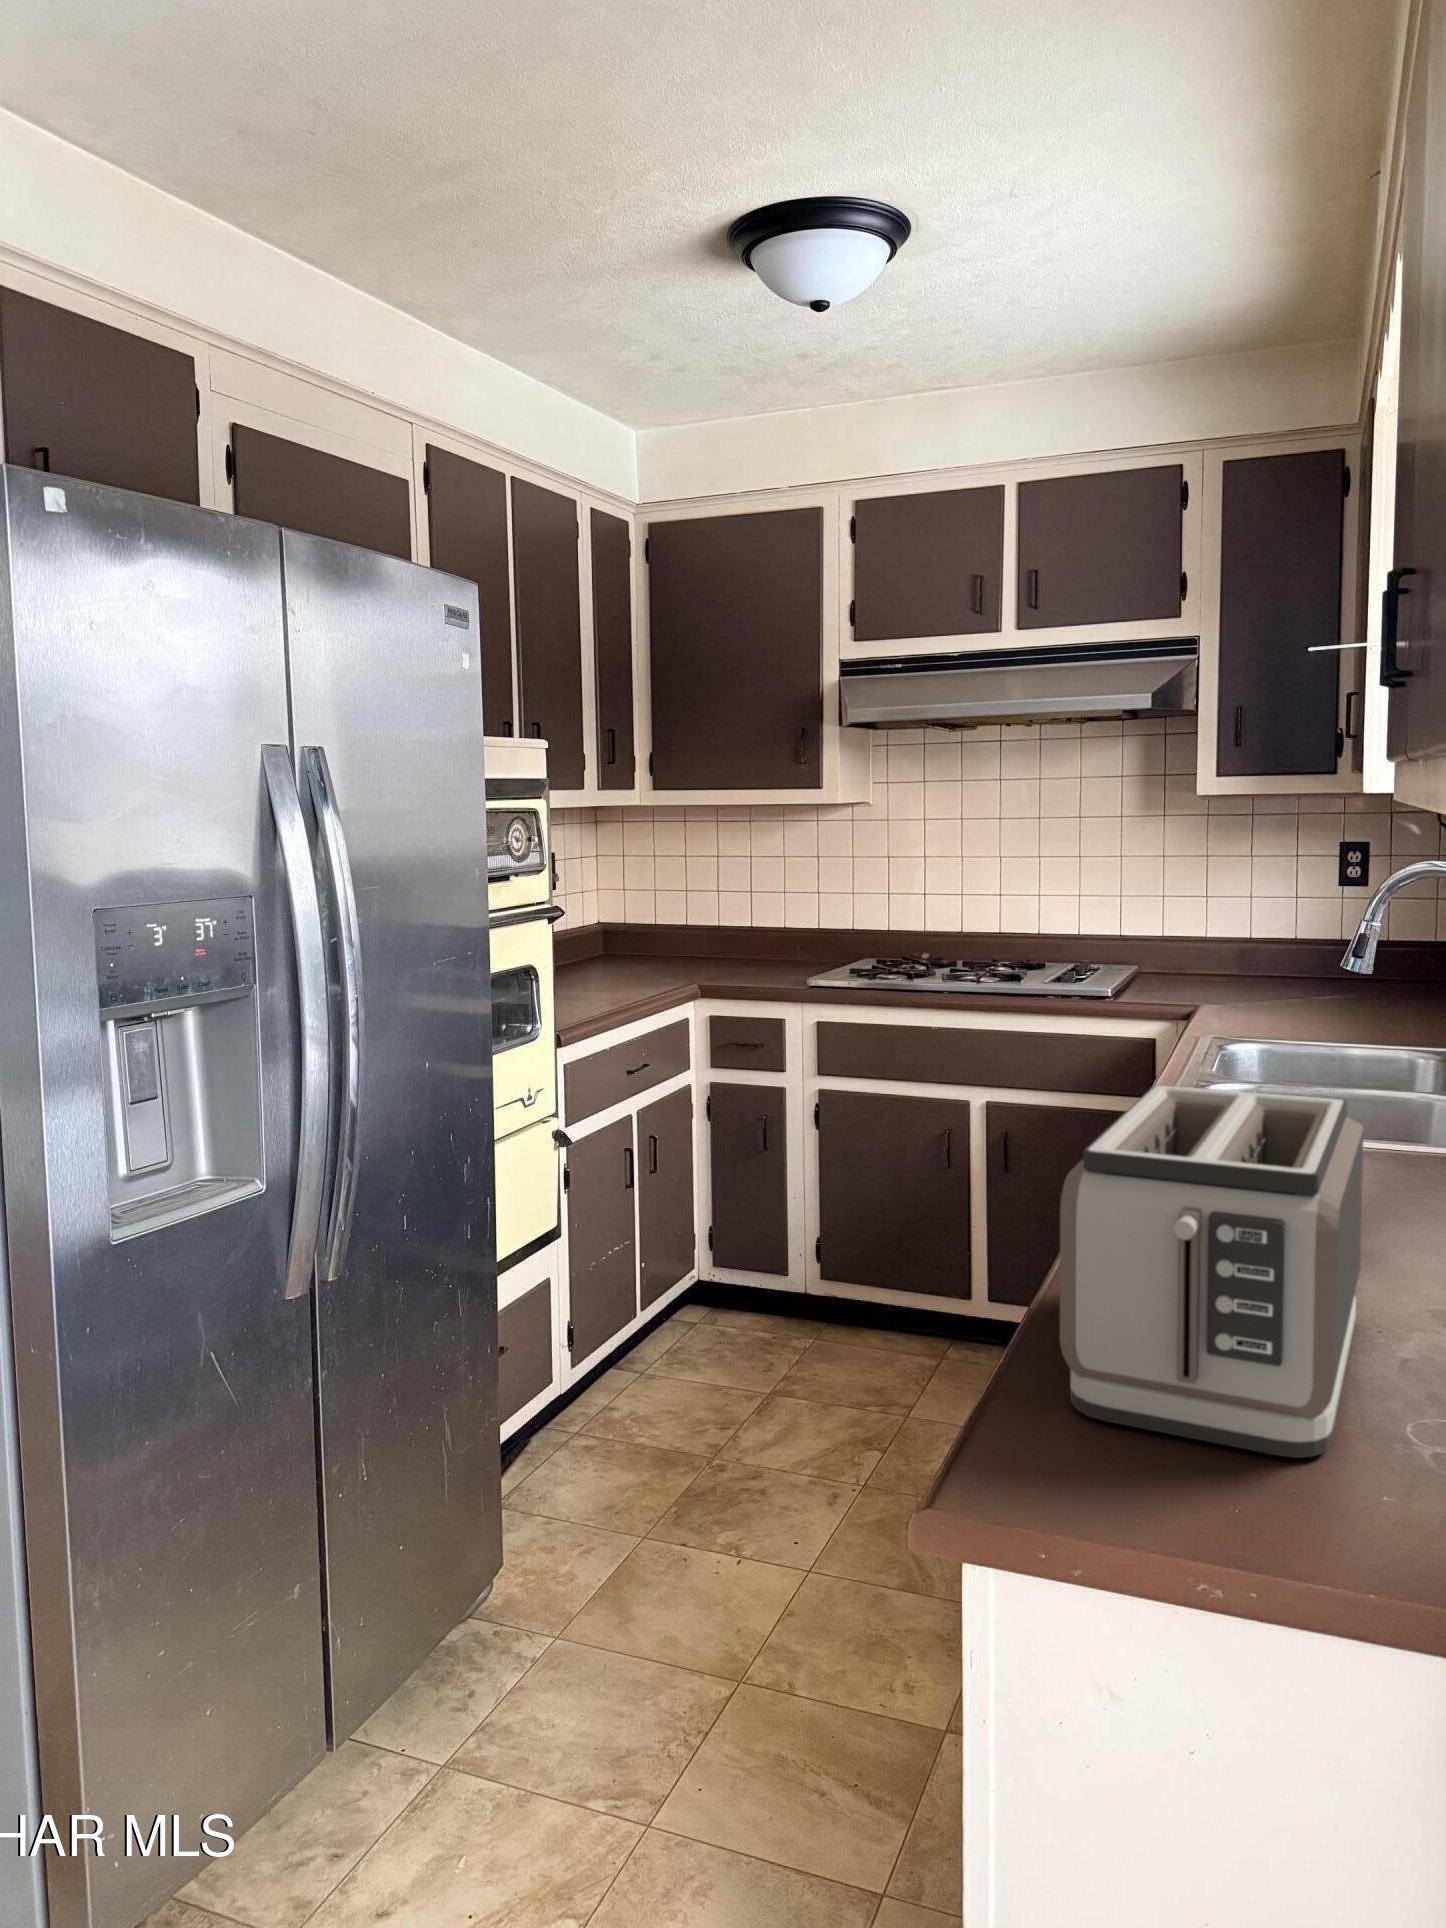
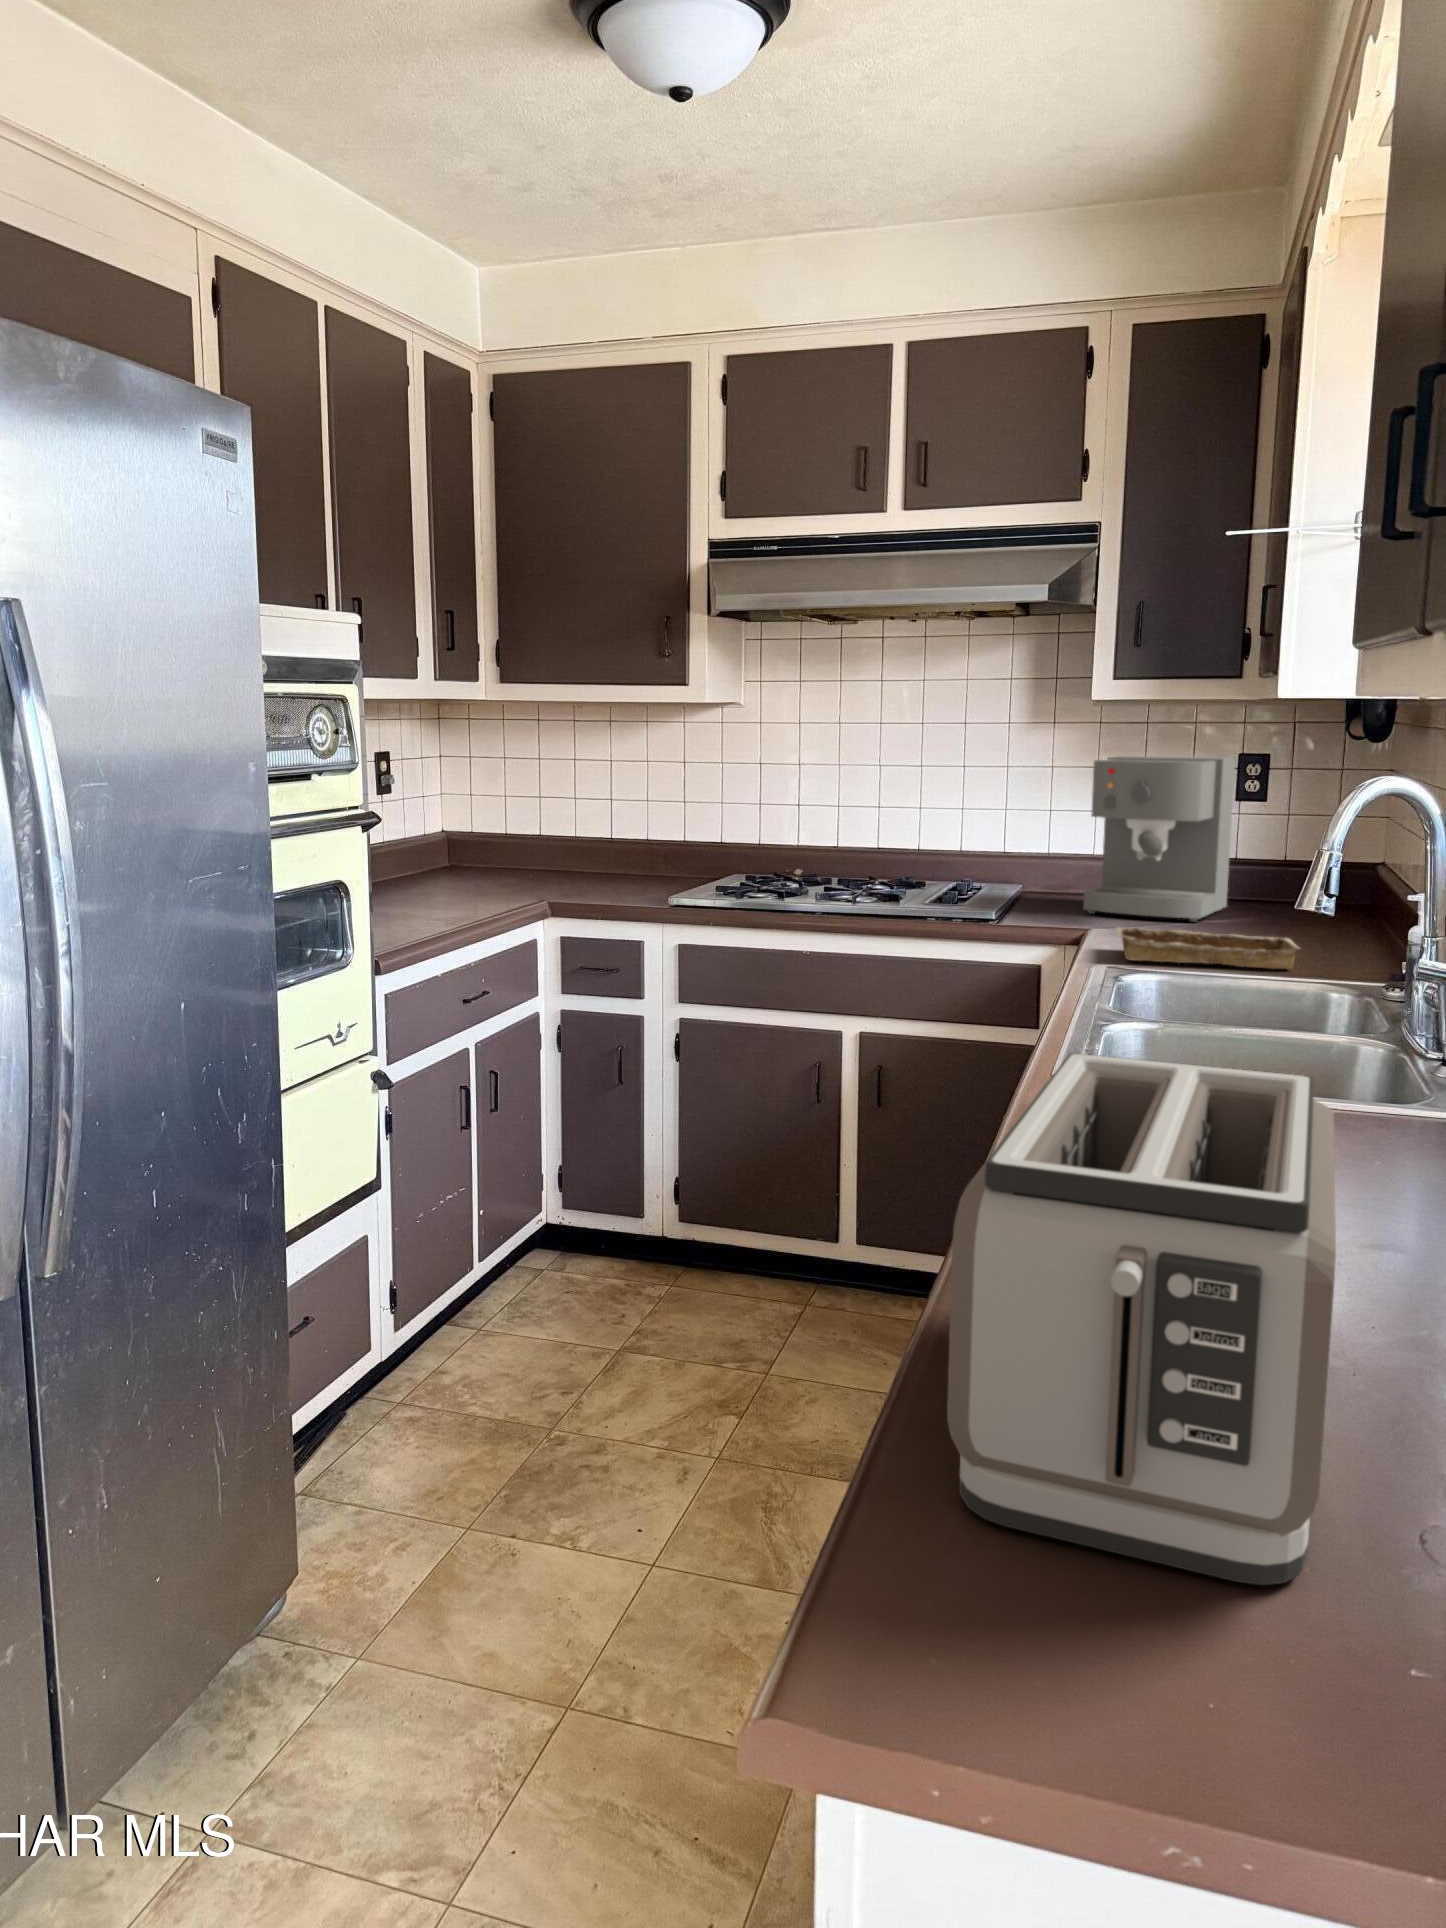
coffee maker: none [1193,846,1333,998] -> present [1083,756,1235,922]
tray: none [1220,1001,1393,1038] -> present [1117,927,1300,969]

